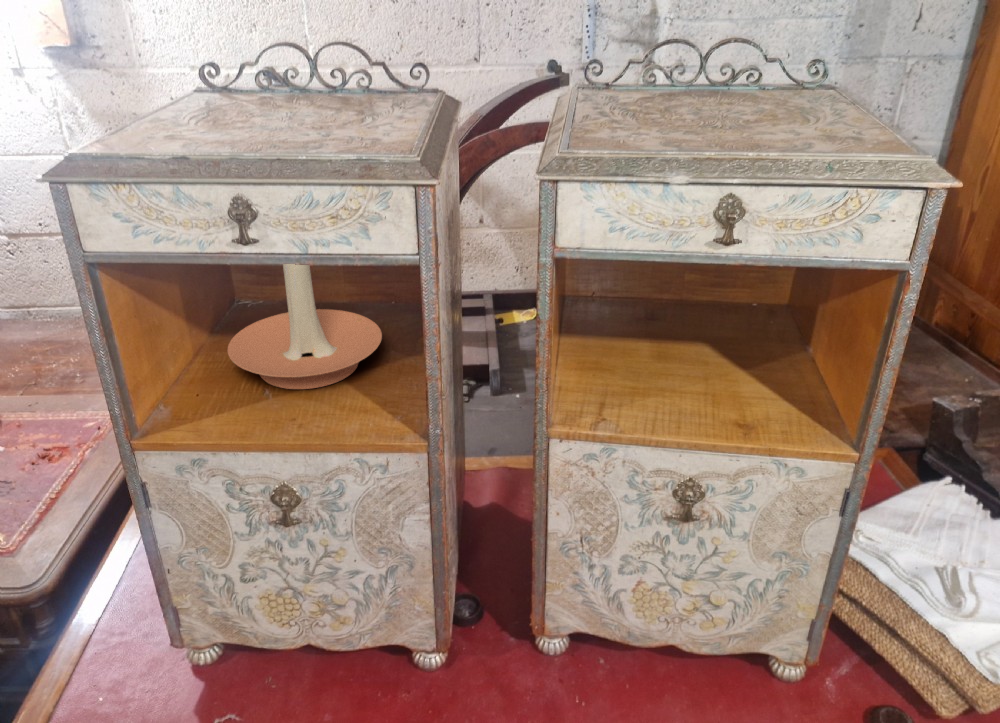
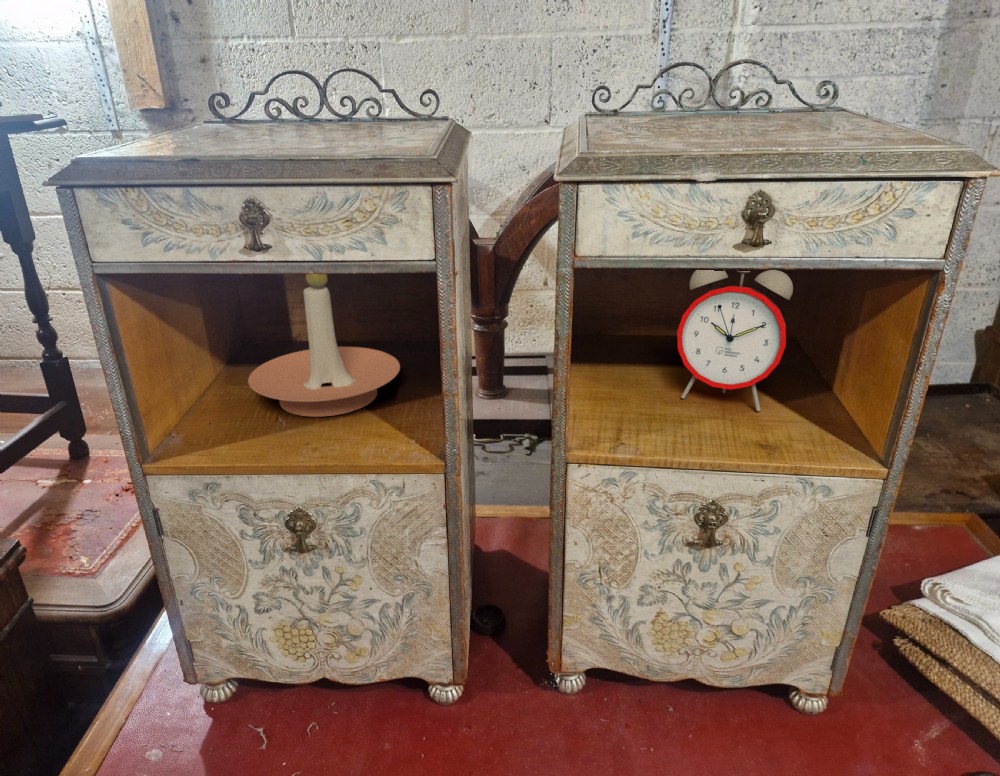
alarm clock: none [665,236,782,386] -> present [677,270,793,411]

